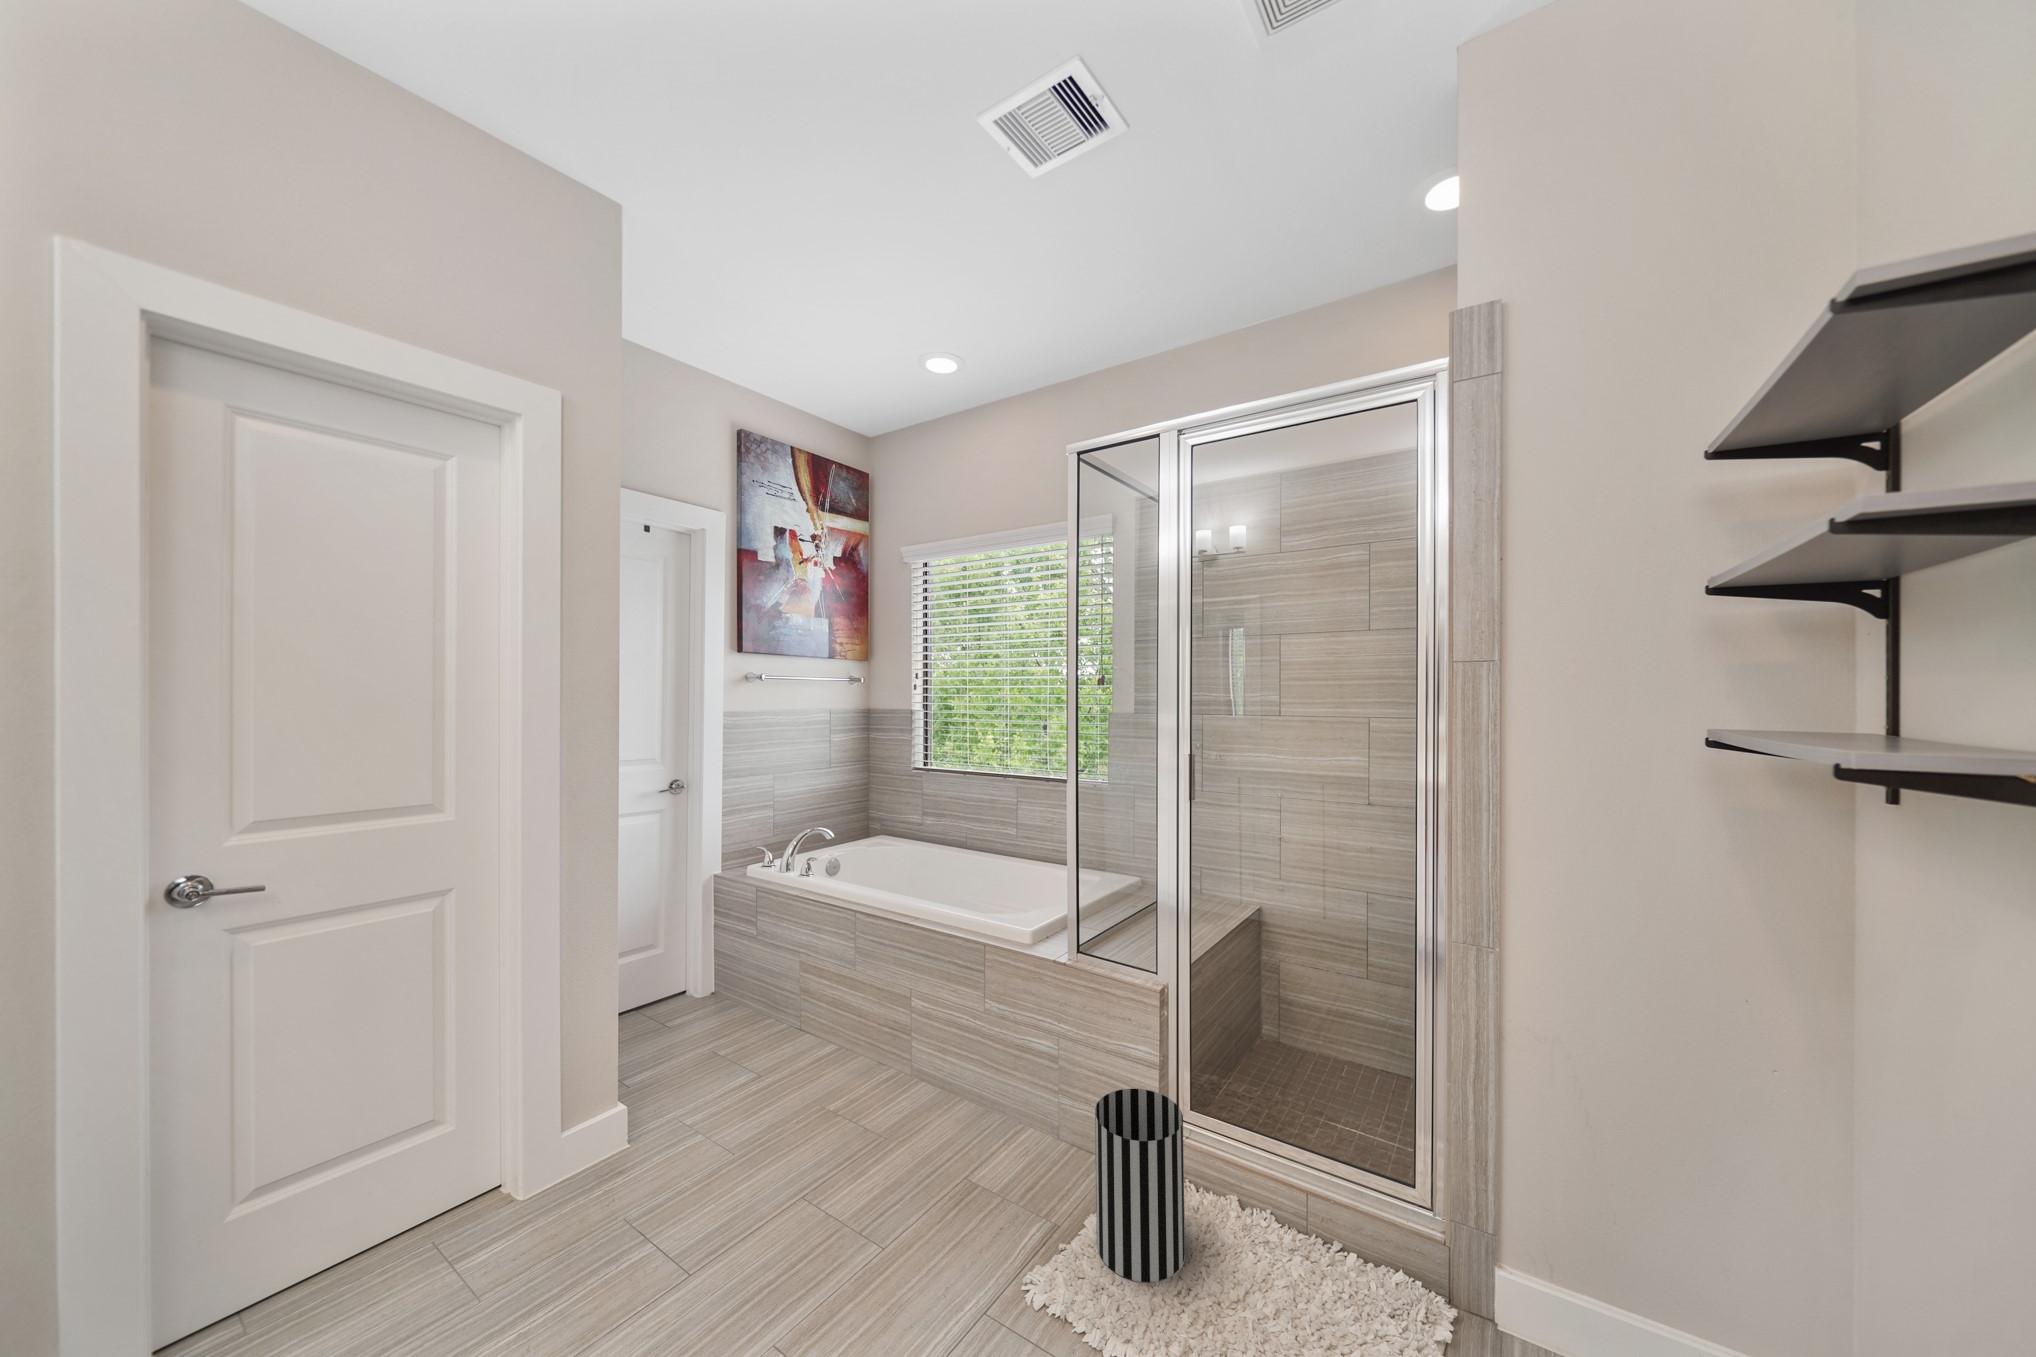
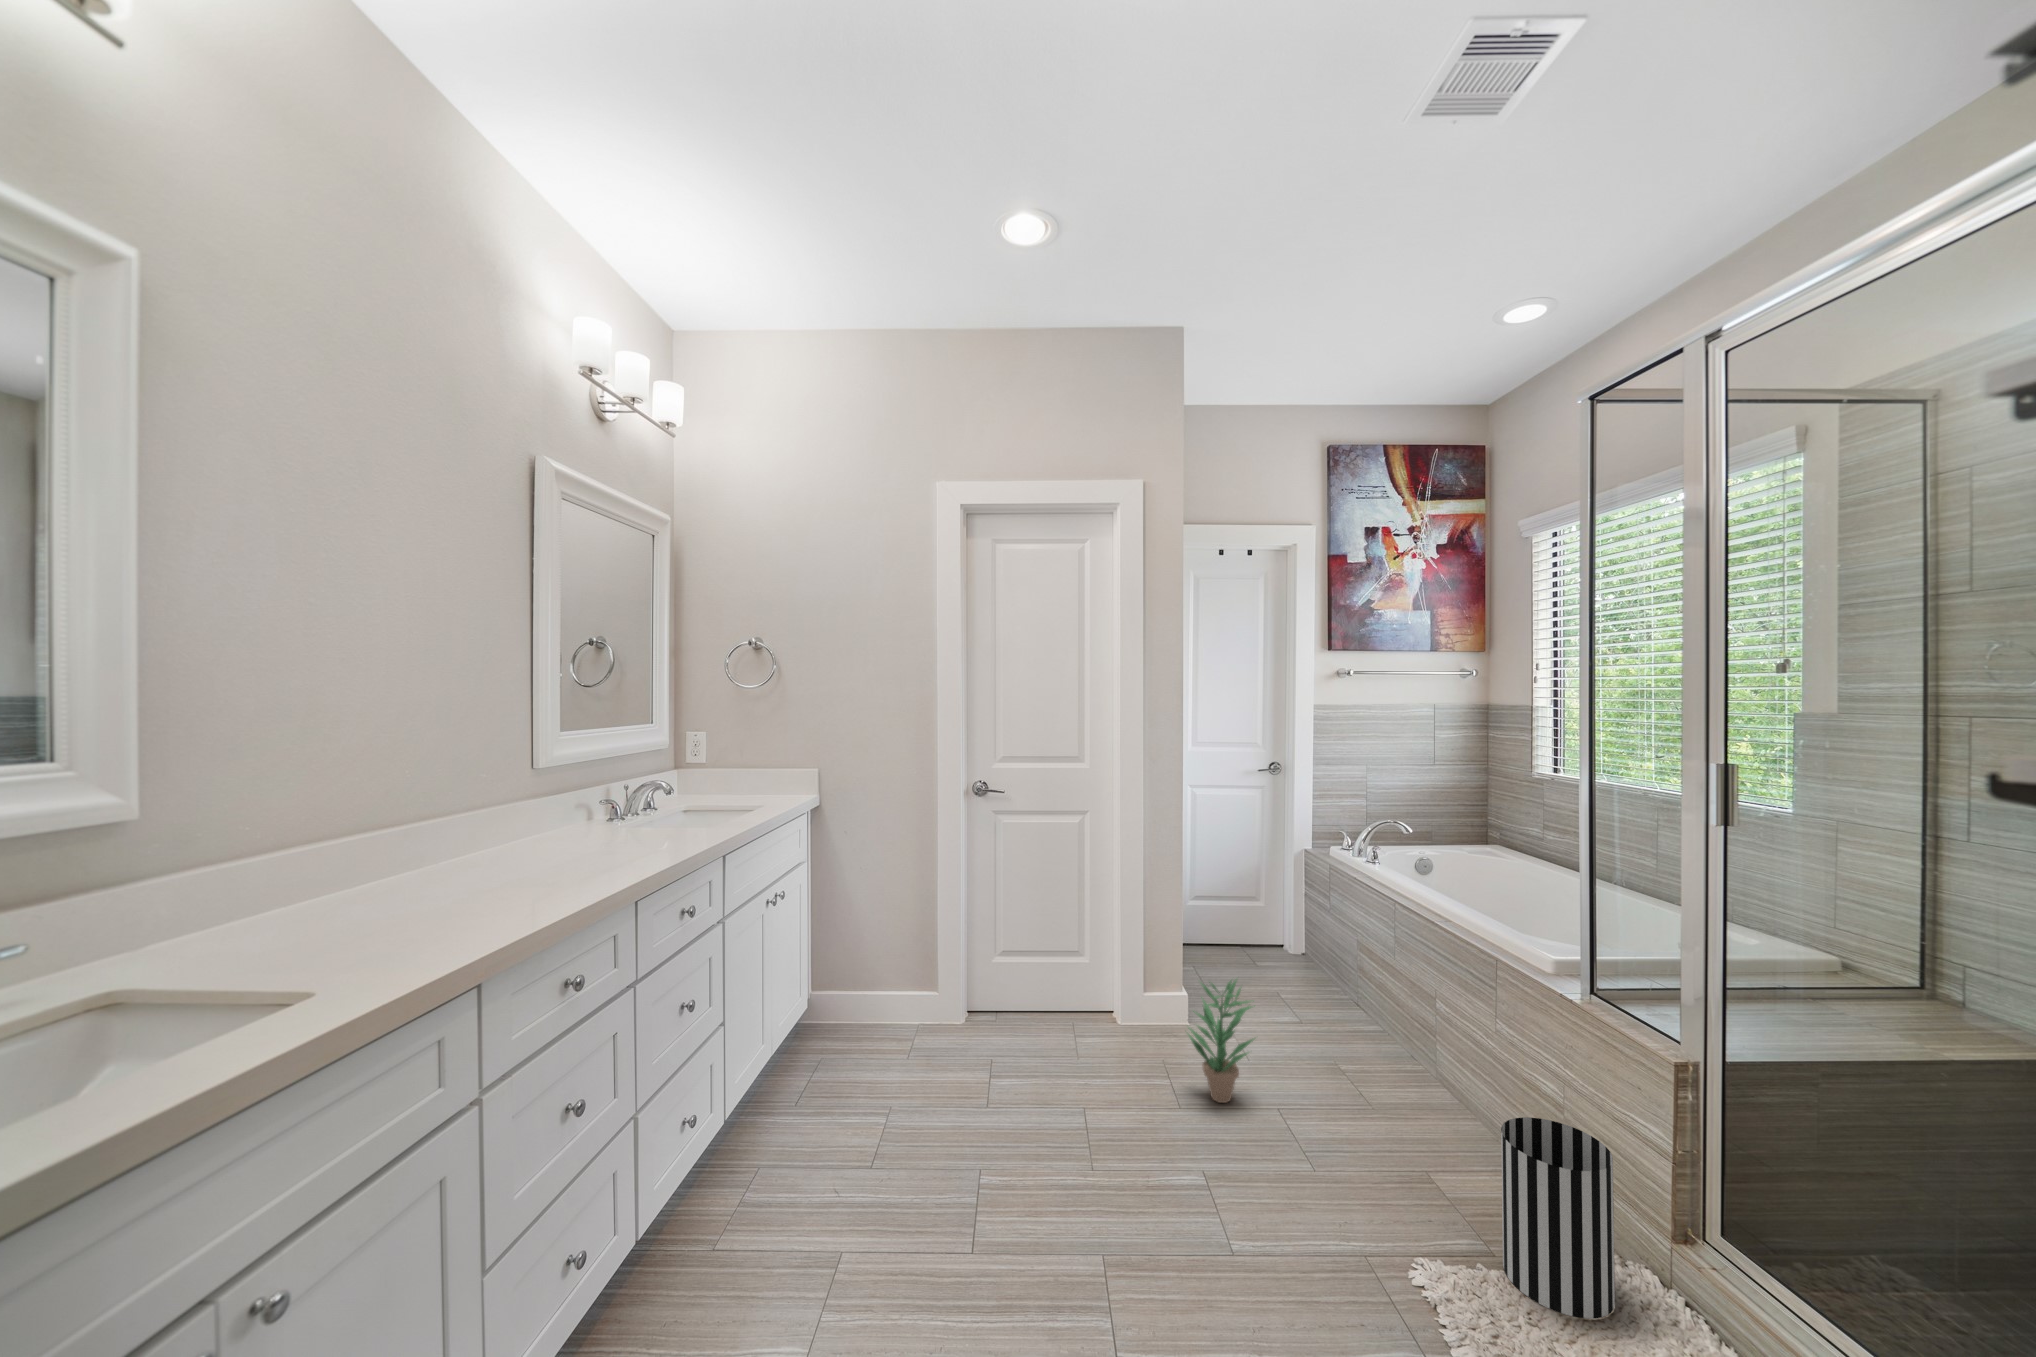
potted plant: none [679,1072,788,1263] -> present [1188,980,1255,1103]

